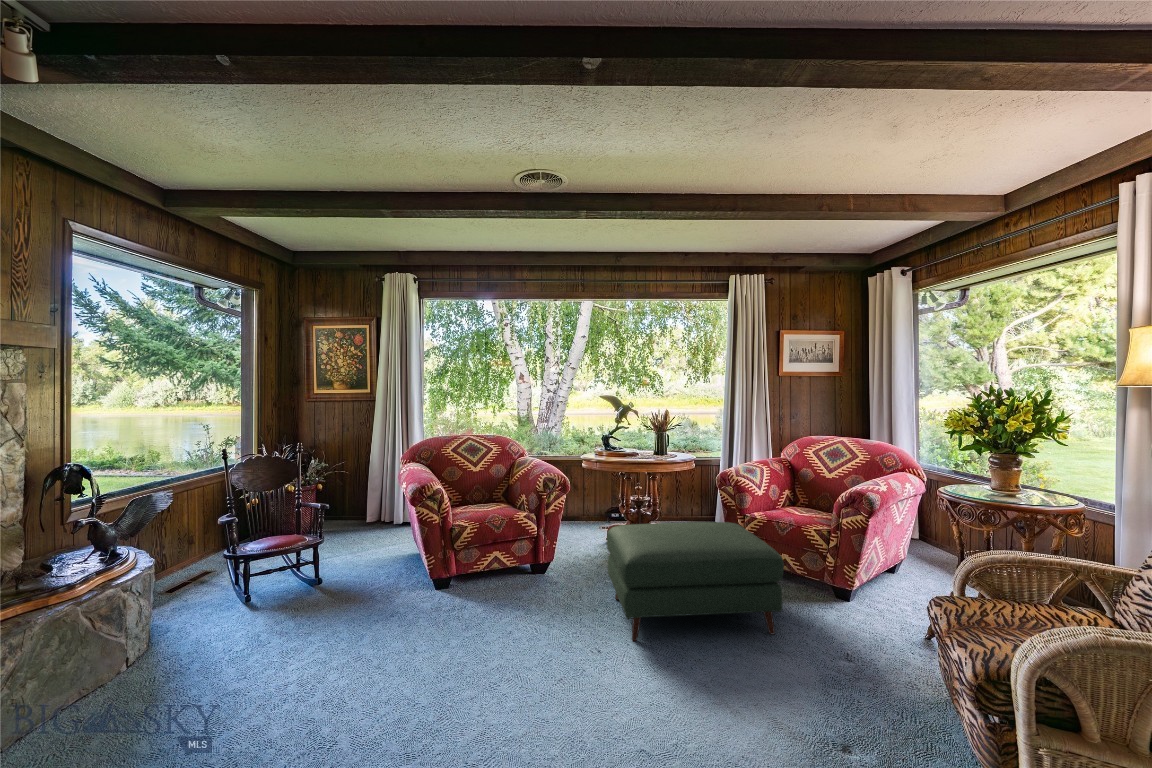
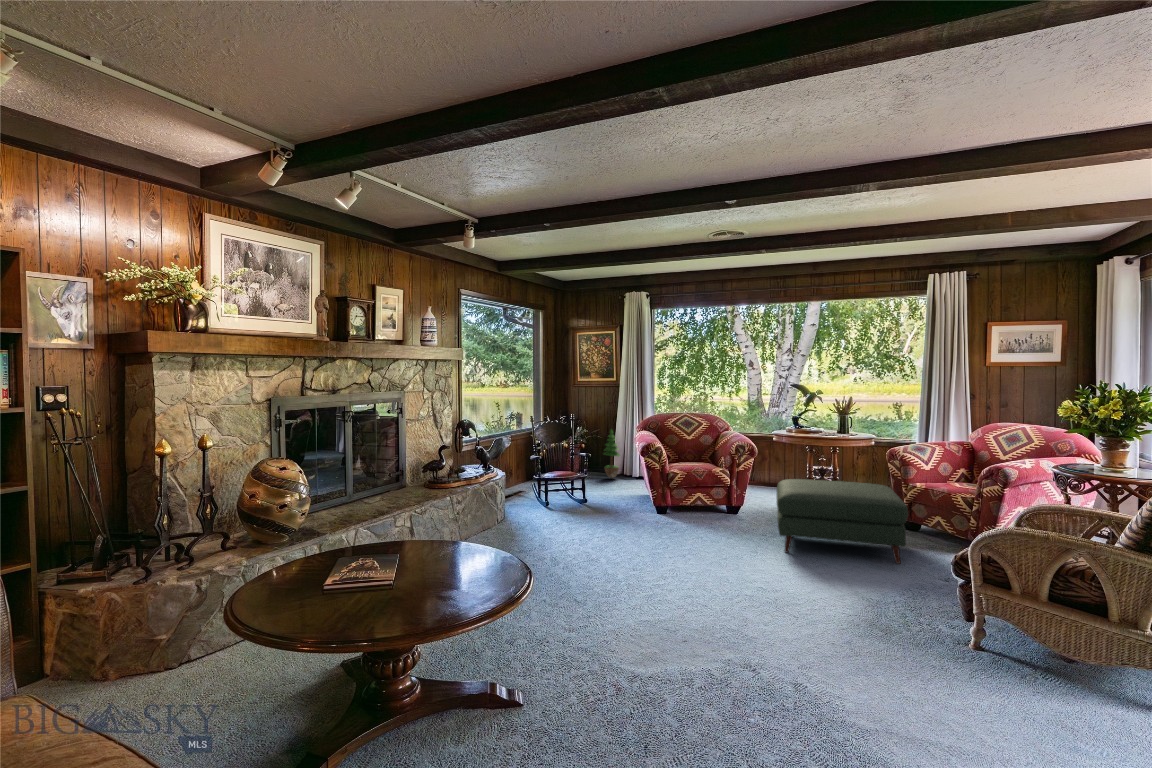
potted tree: none [350,459,378,530] -> present [604,430,620,478]

